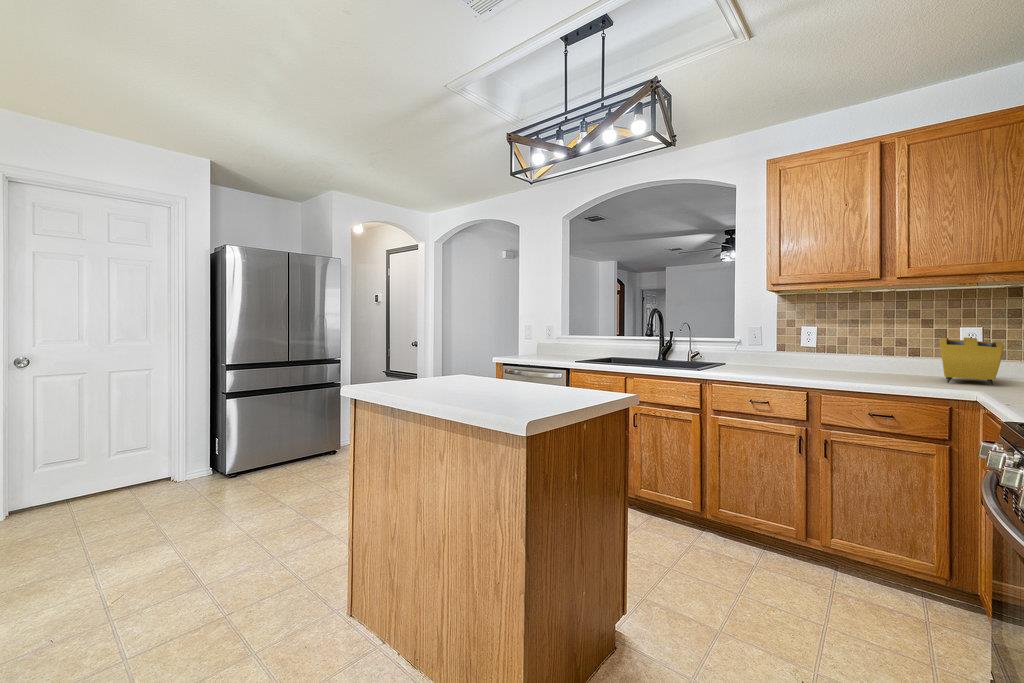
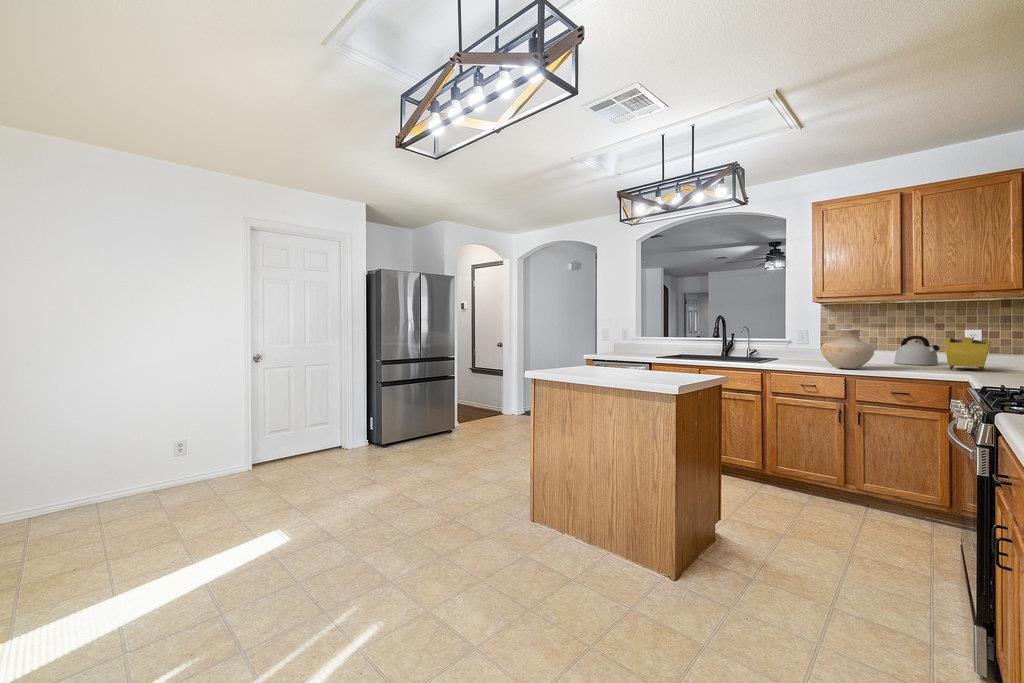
vase: none [776,326,847,381] -> present [821,330,874,369]
kettle: none [868,335,928,374] -> present [894,336,940,365]

